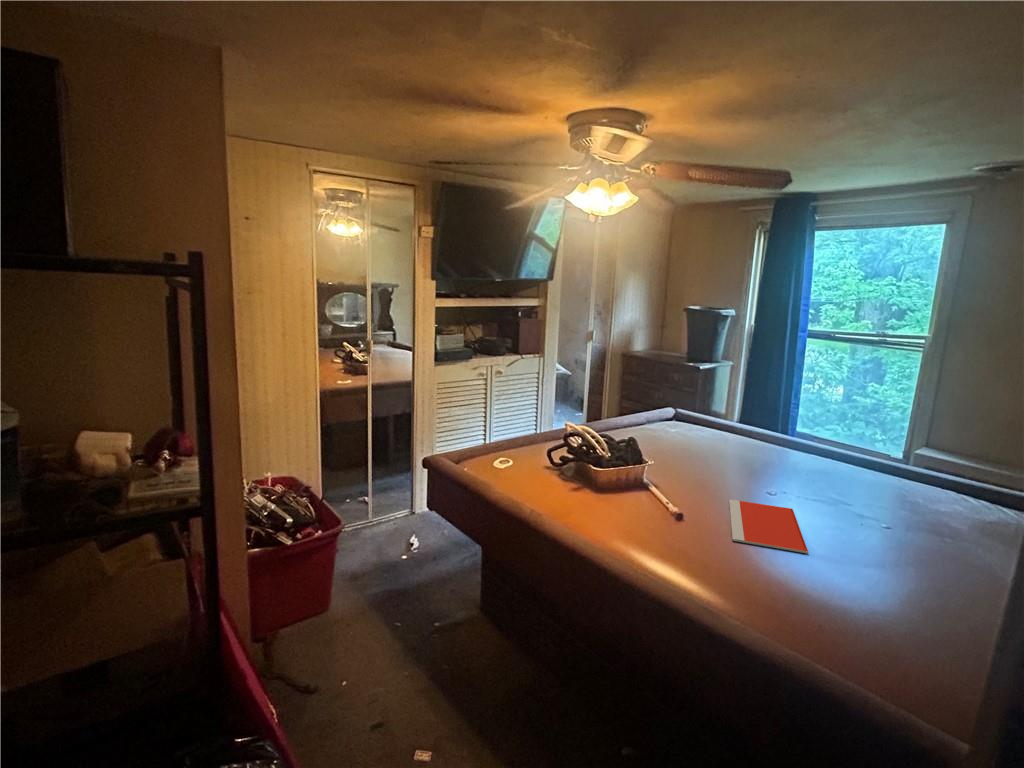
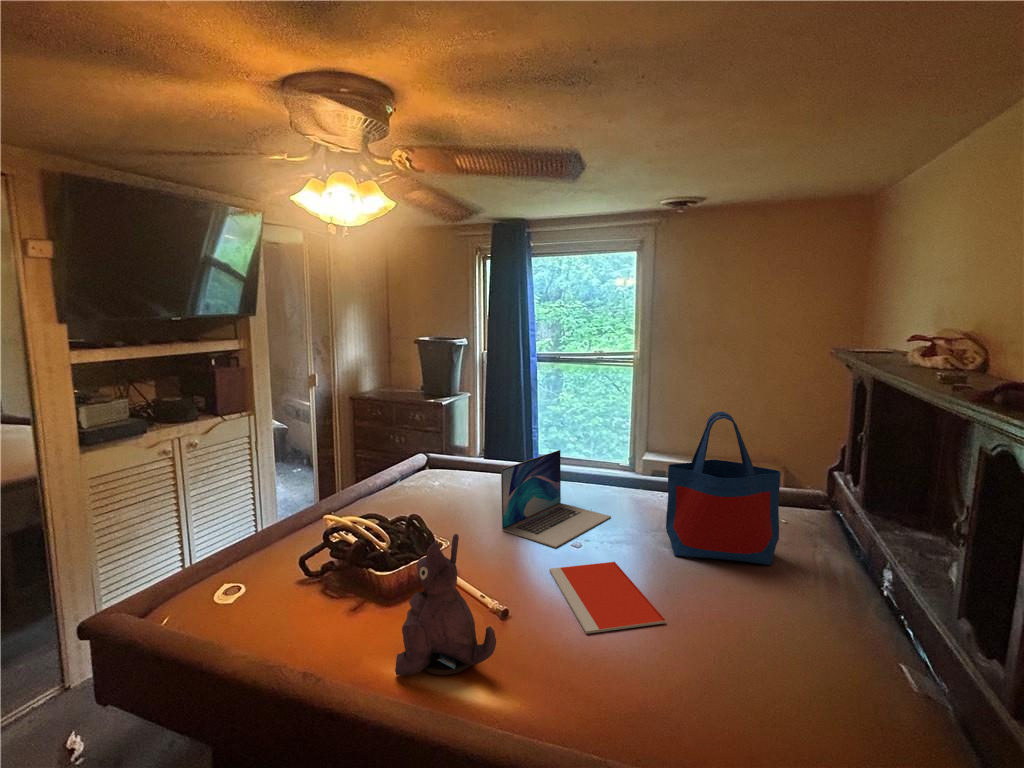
tote bag: none [857,394,994,549] -> present [666,412,781,565]
laptop: none [706,414,816,489] -> present [501,450,611,548]
plush toy: none [585,441,653,533] -> present [395,534,496,676]

